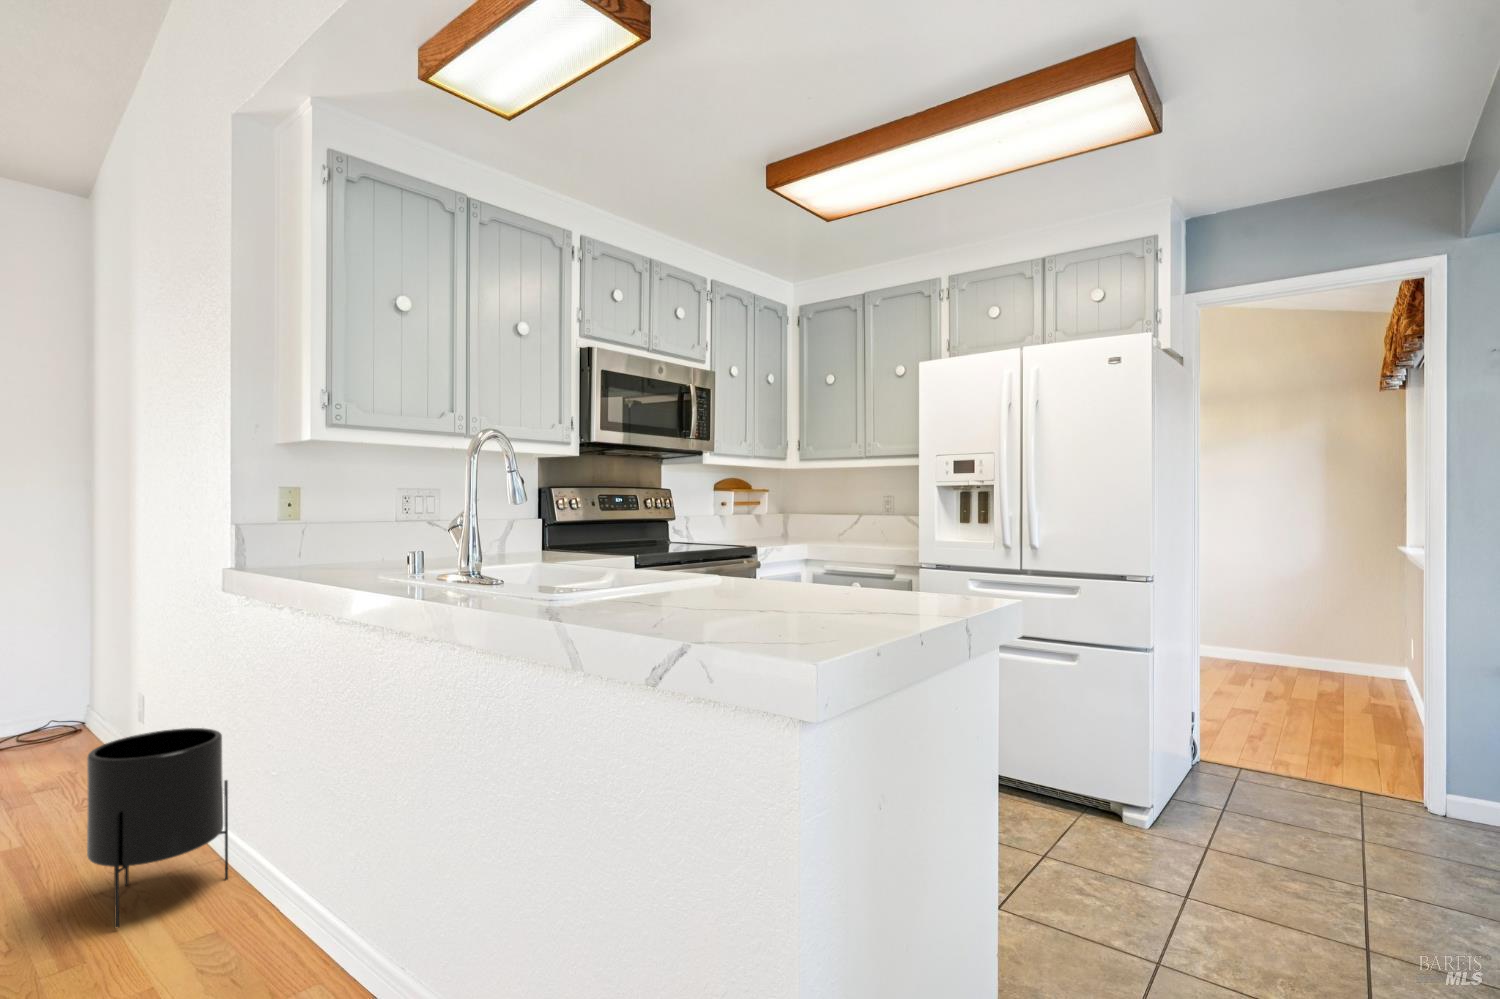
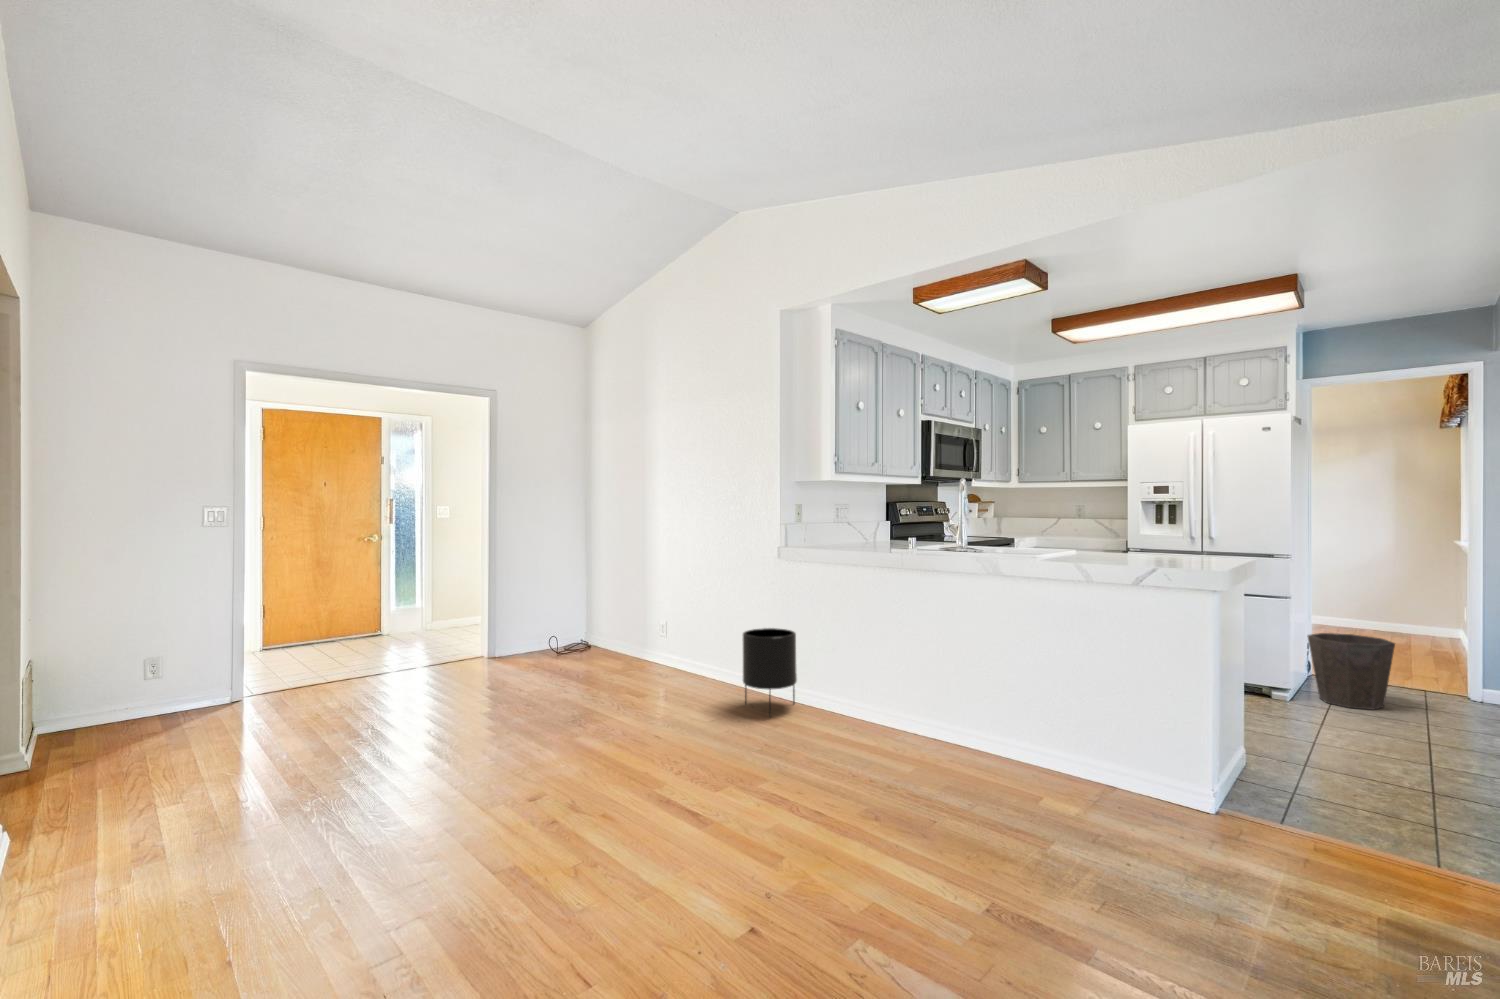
waste bin: none [1181,701,1314,840] -> present [1307,633,1395,710]

